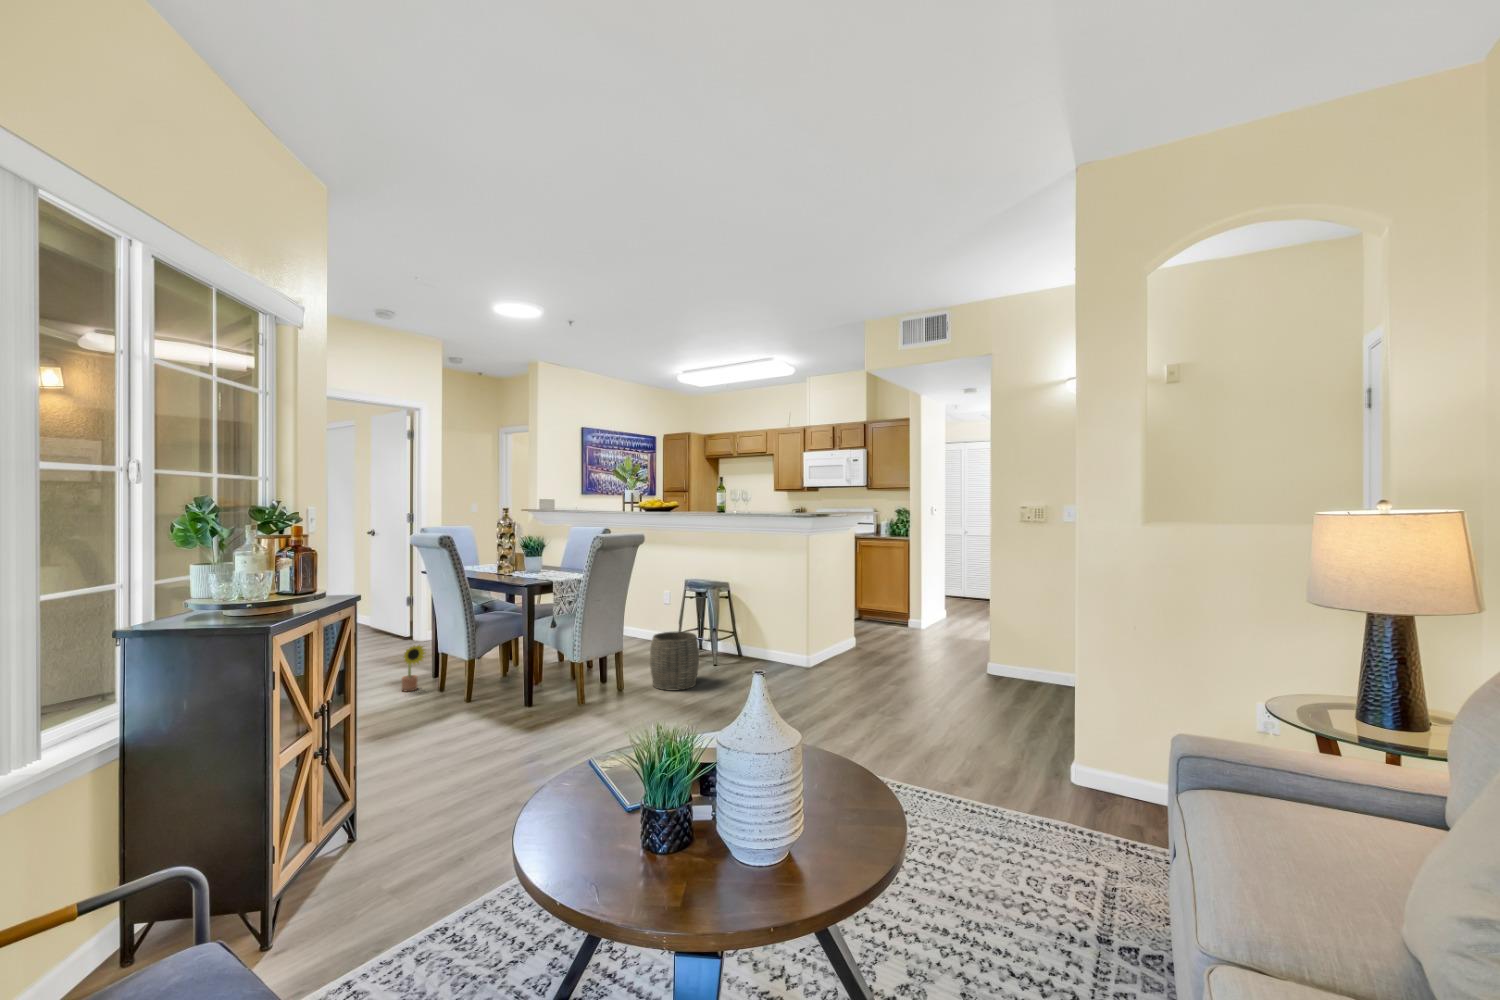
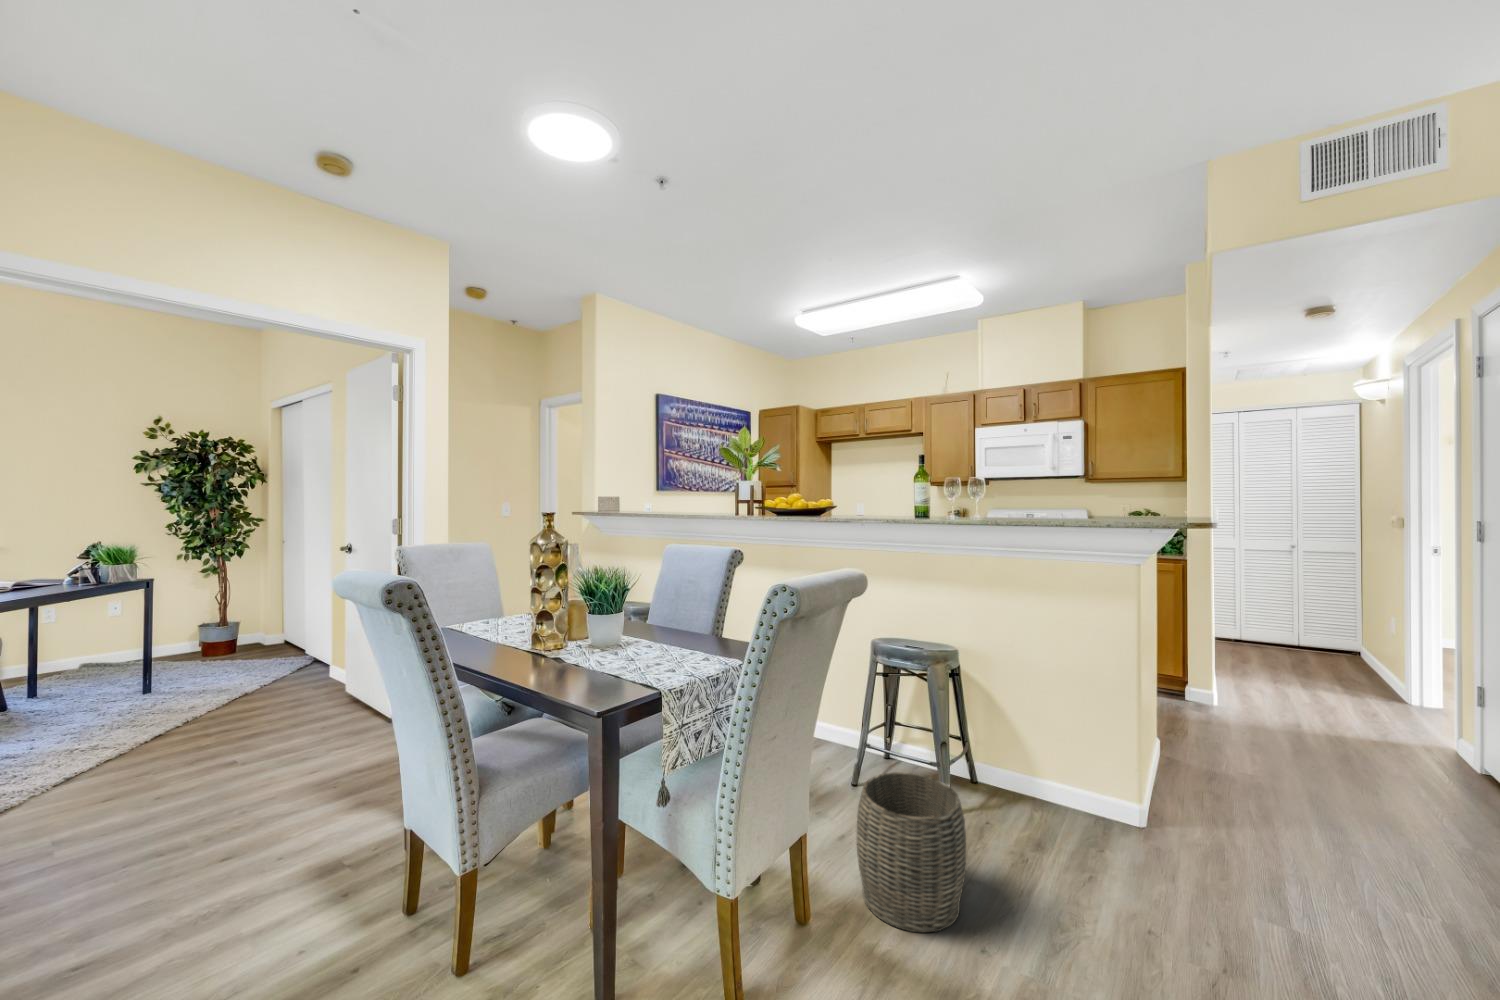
decorative plant: present [402,645,426,691] -> none [320,817,381,922]

